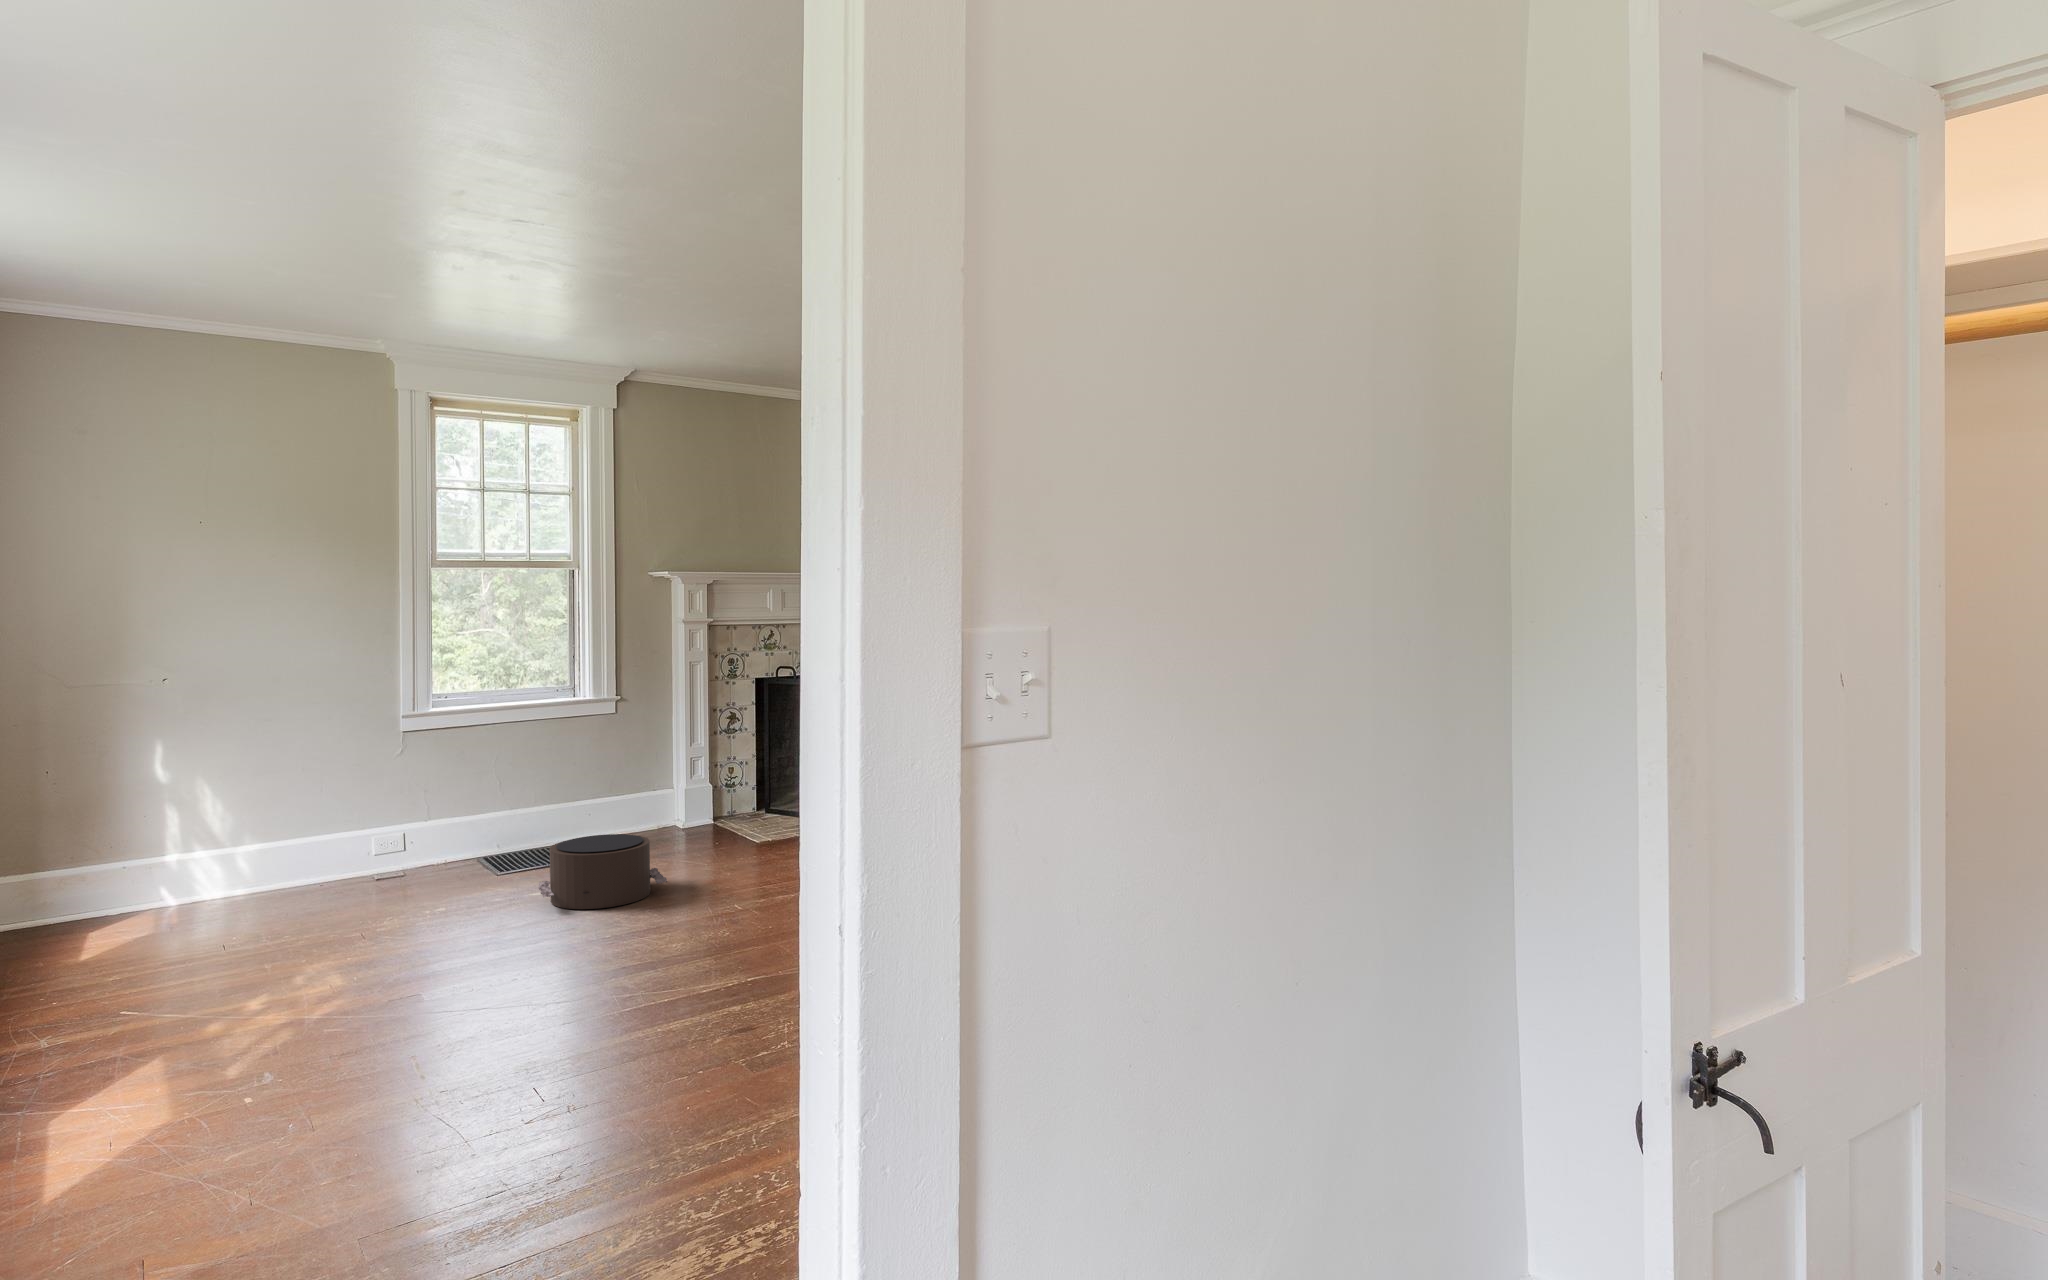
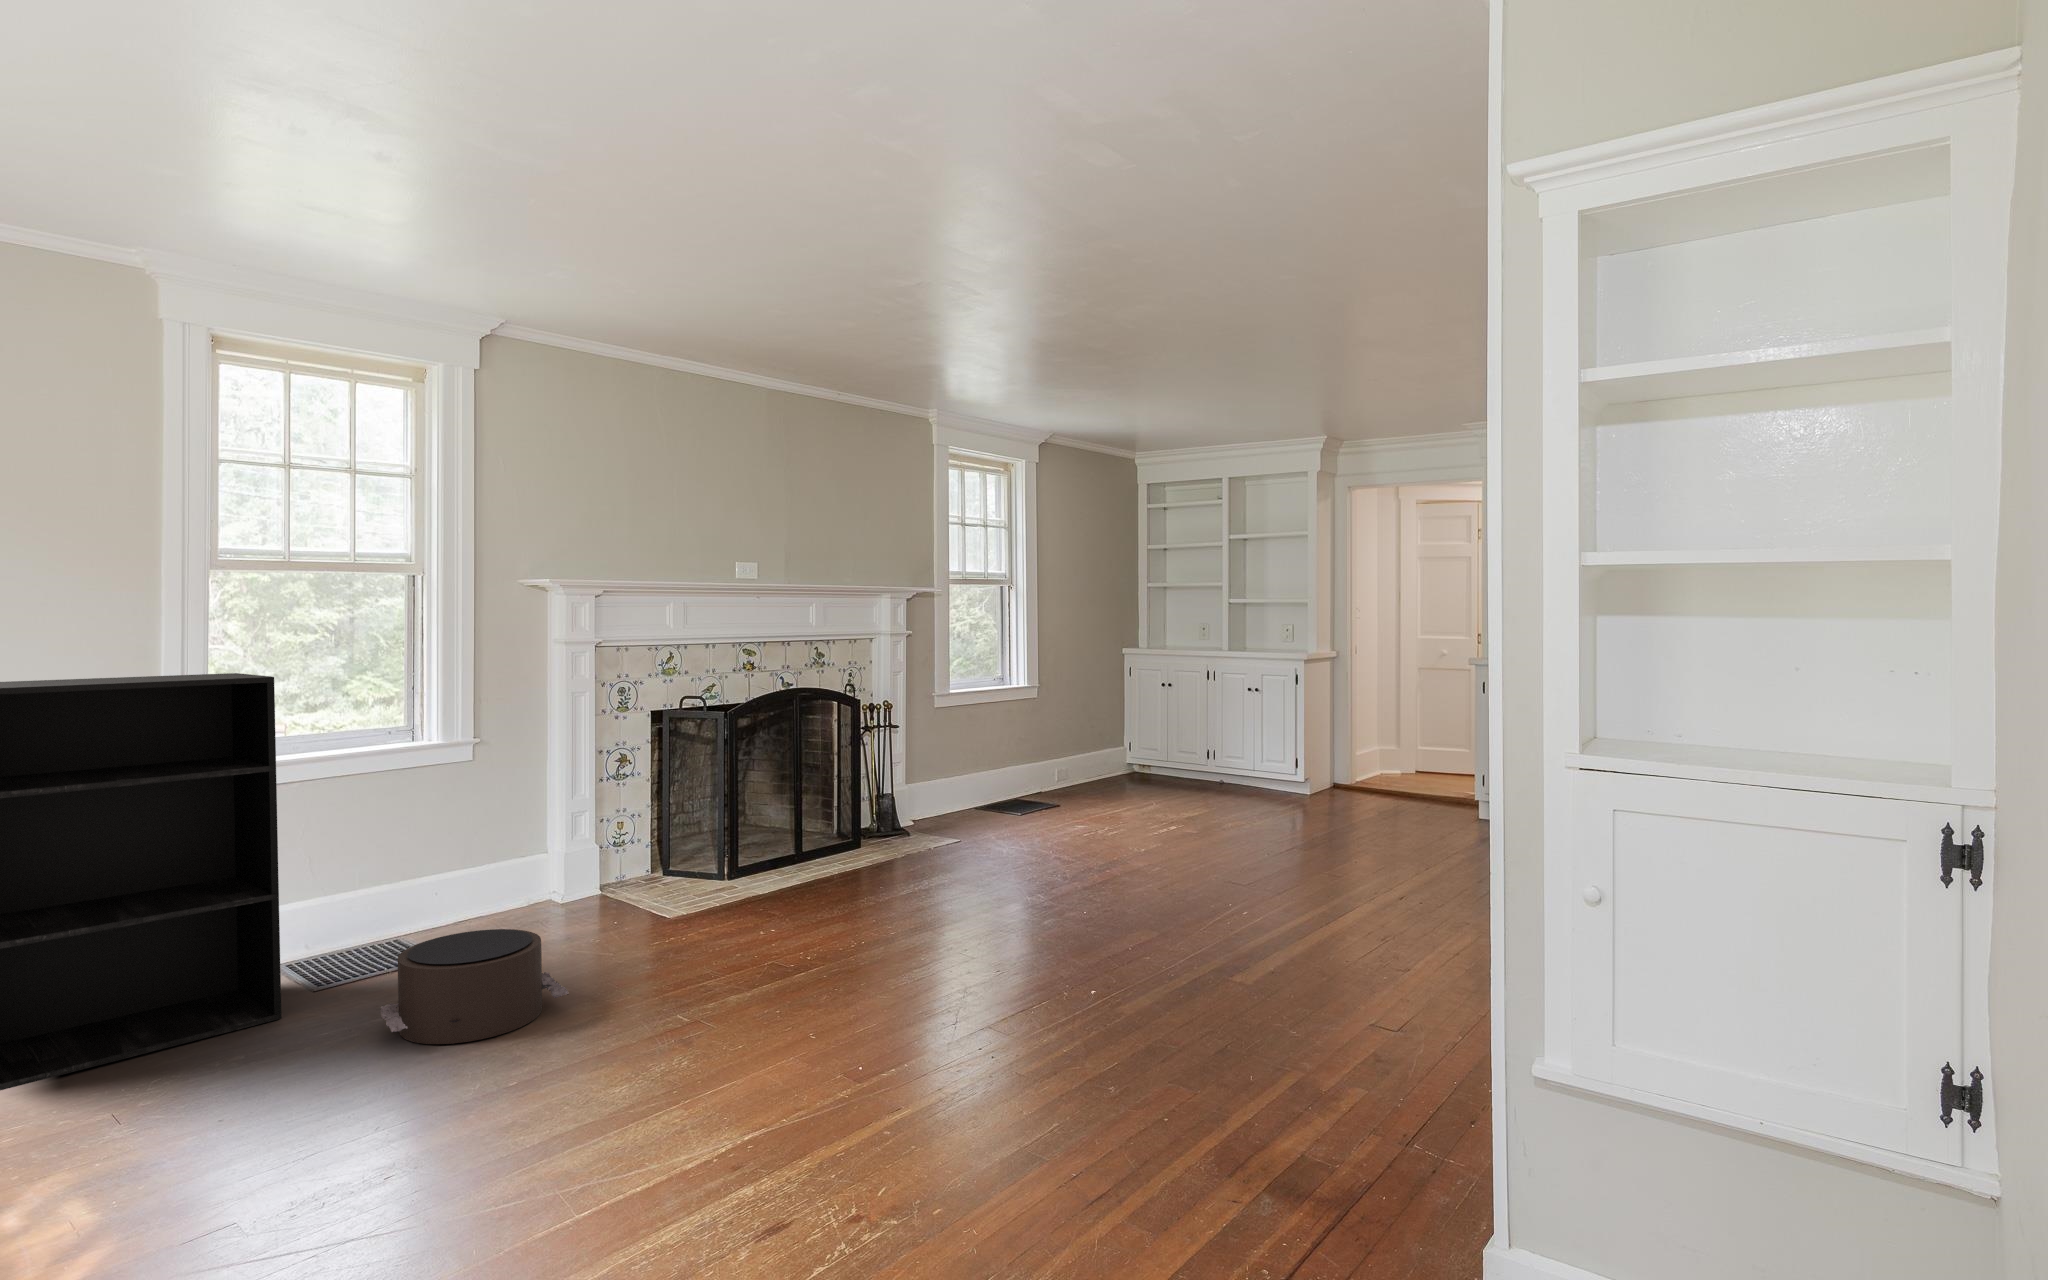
bookshelf: none [275,643,476,919] -> present [0,673,281,1090]

